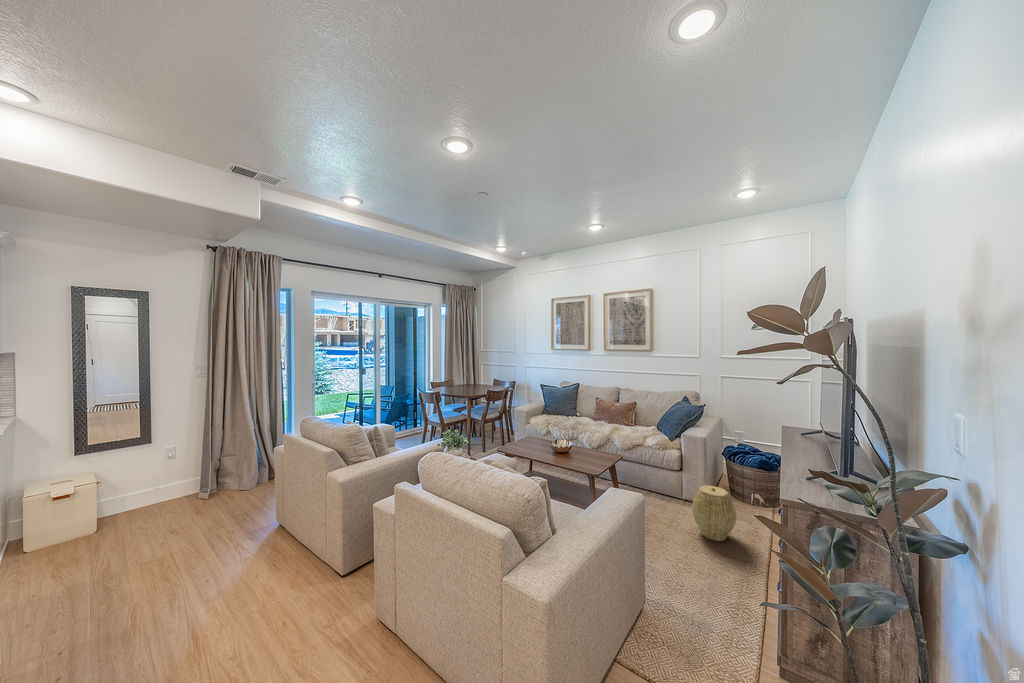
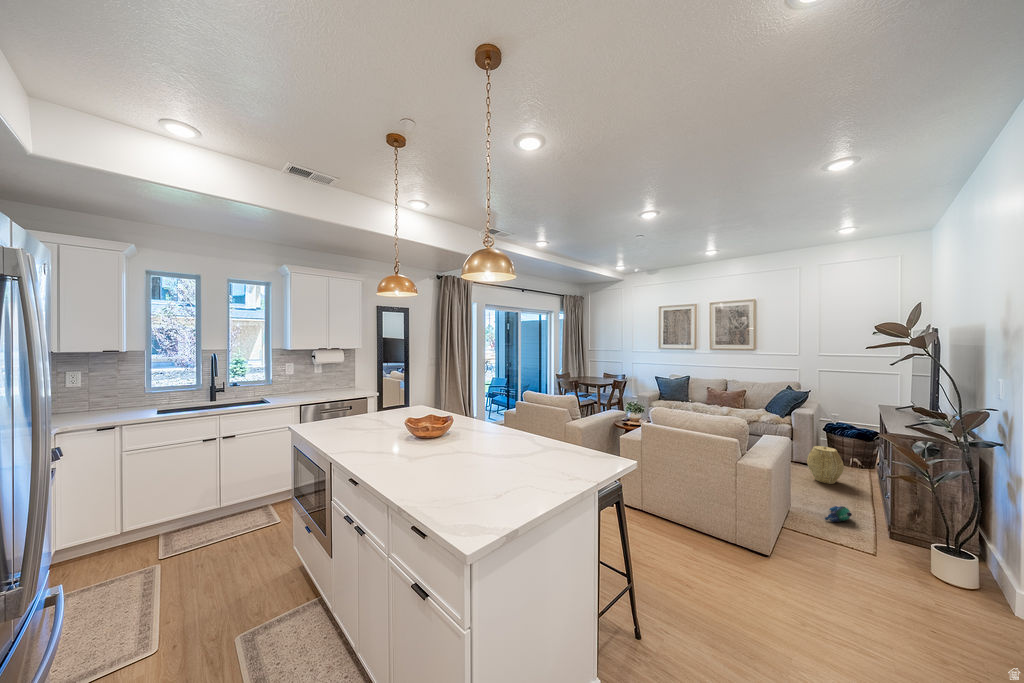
plush toy: none [690,598,731,636] -> present [825,506,852,522]

